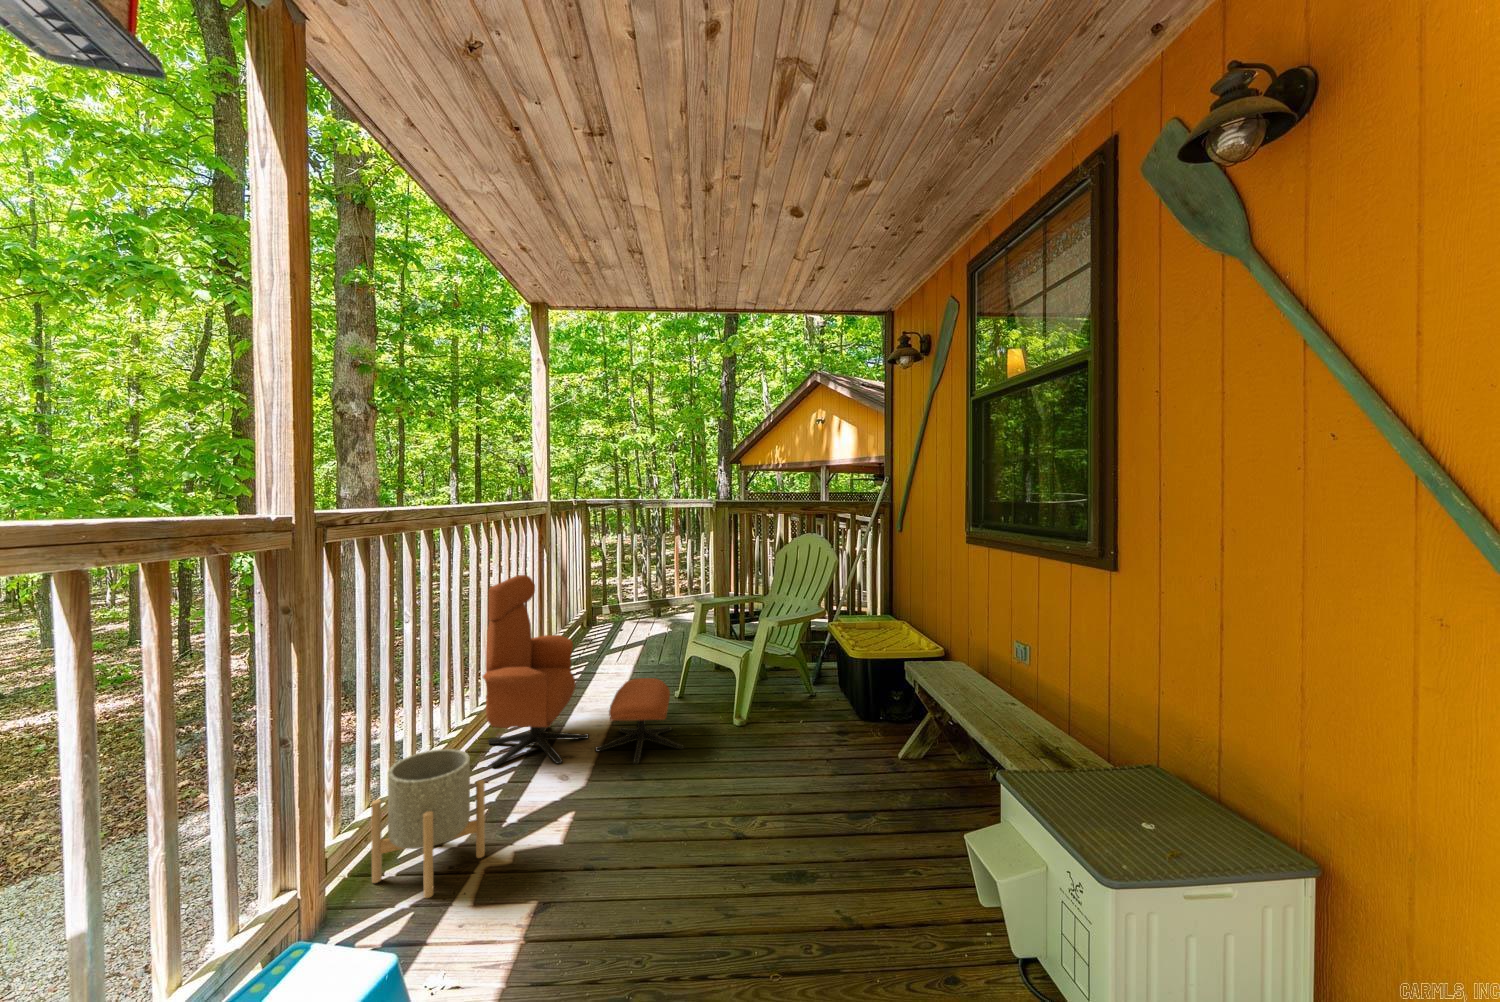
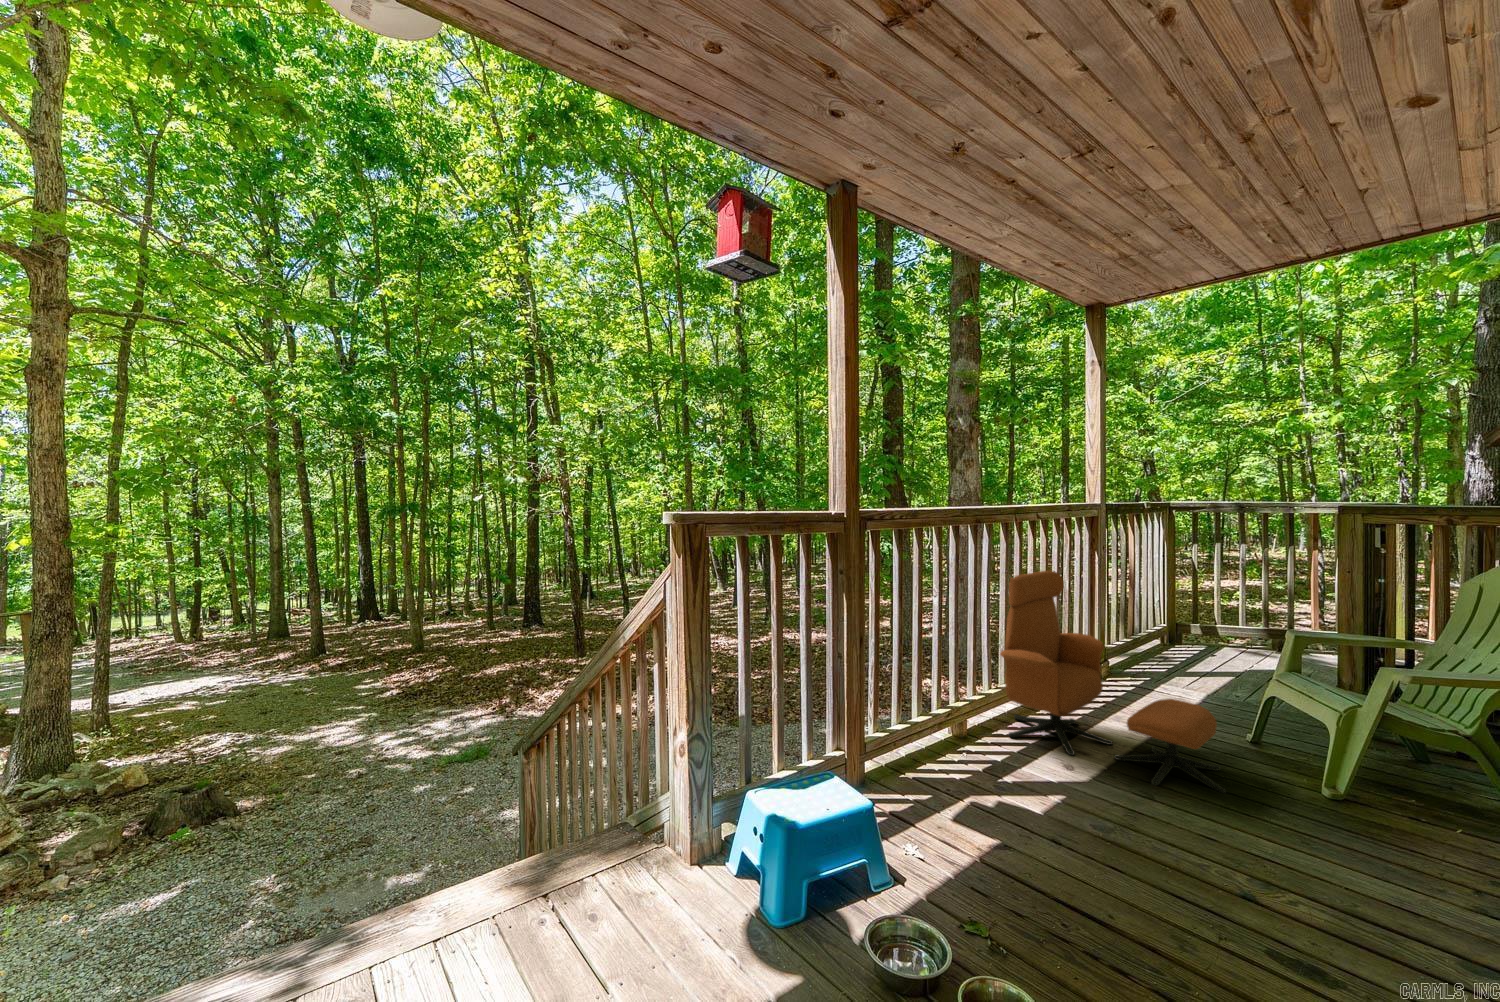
planter: present [371,749,485,898] -> none [896,694,977,801]

